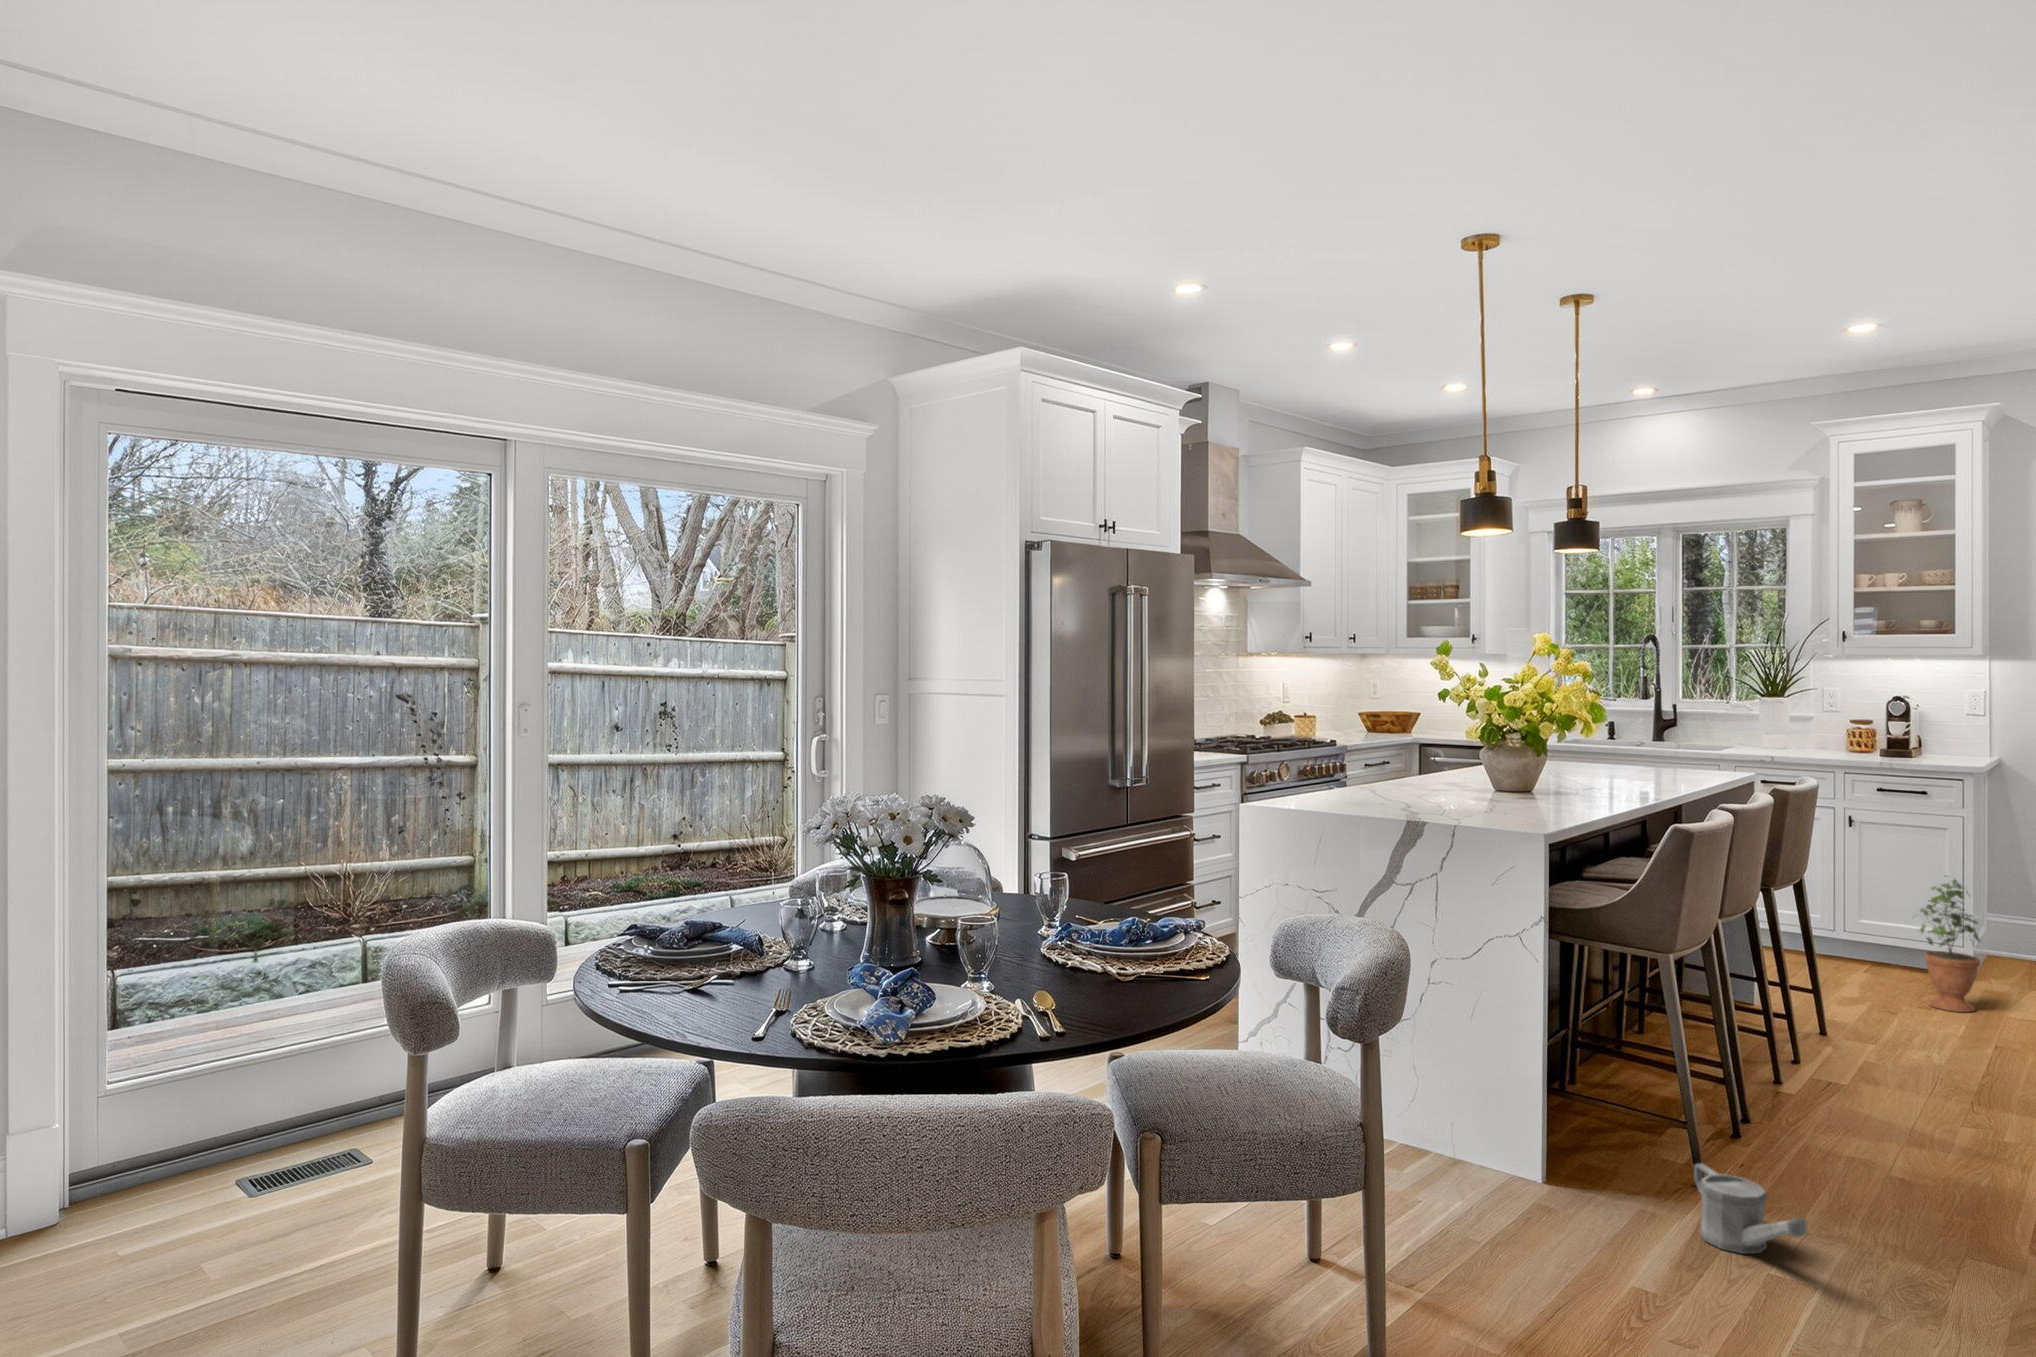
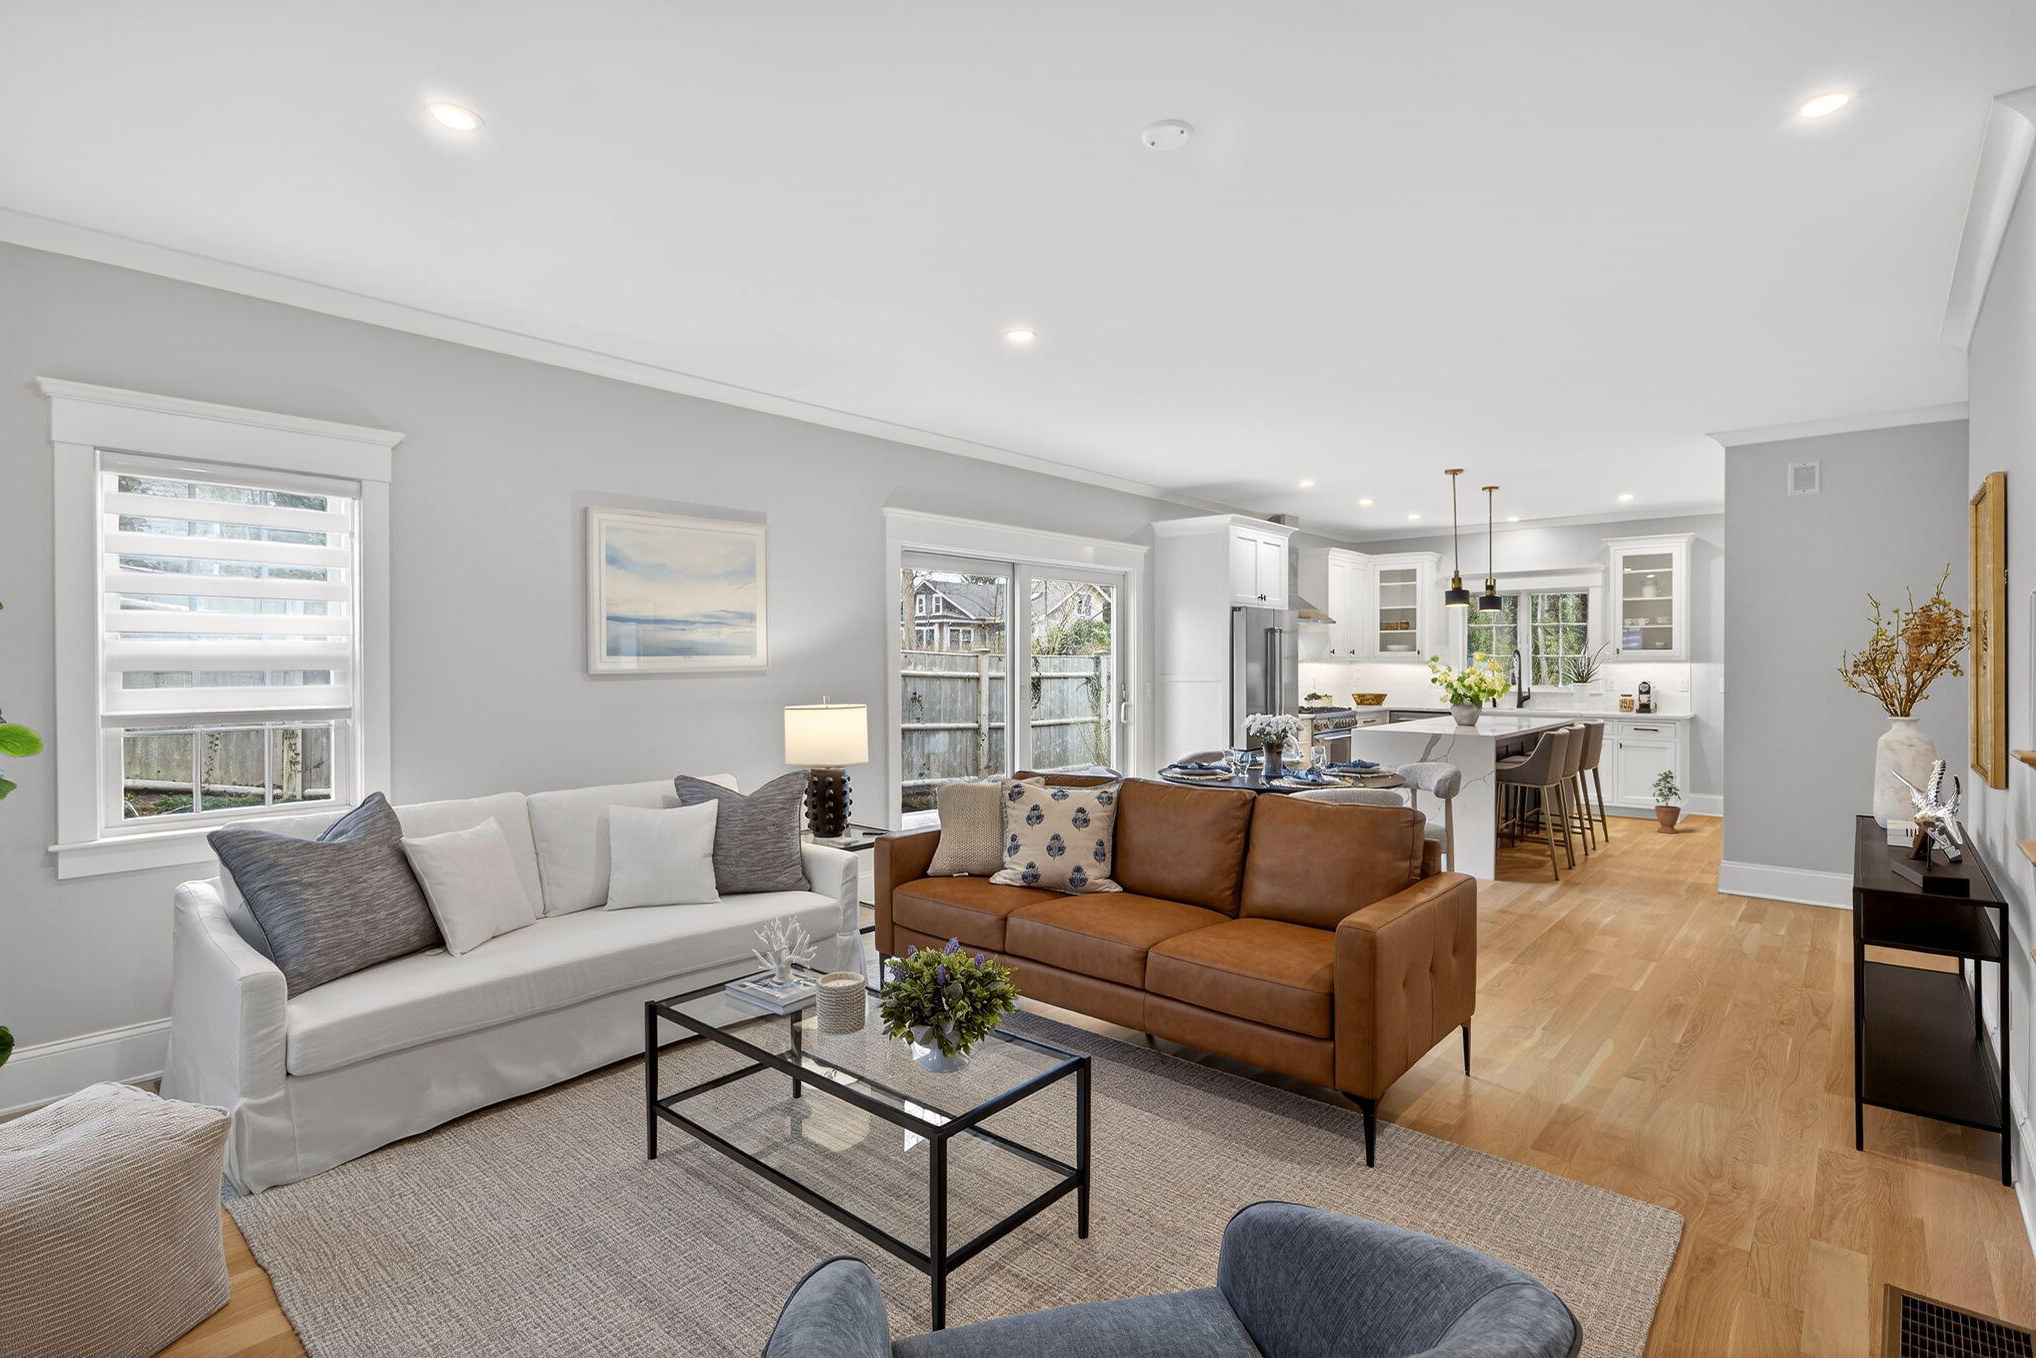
watering can: present [1694,1164,1807,1254] -> none [1555,863,1598,891]

